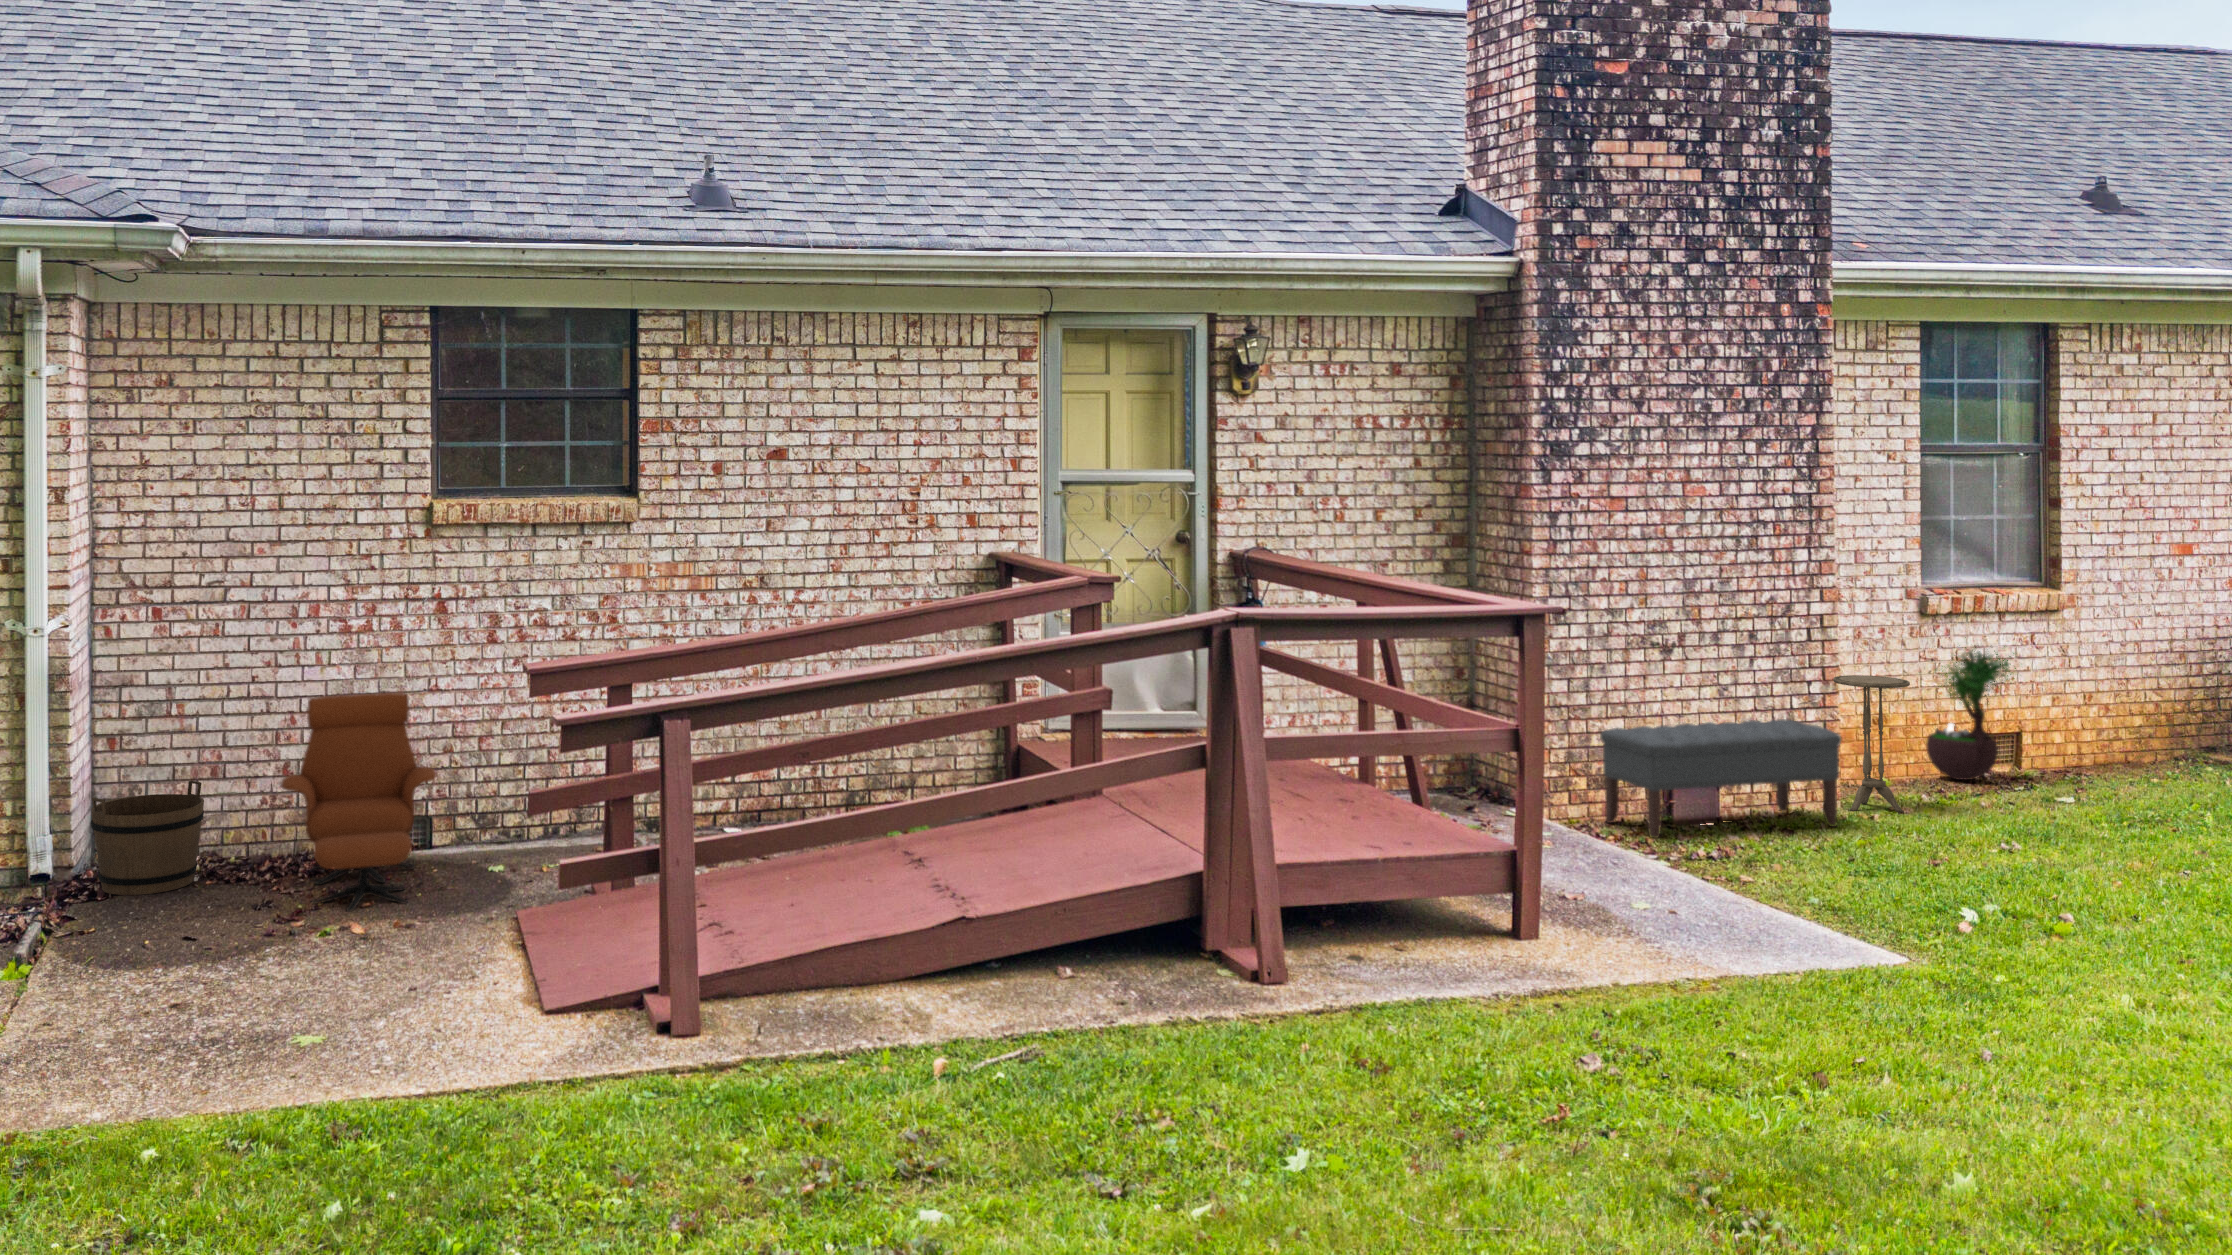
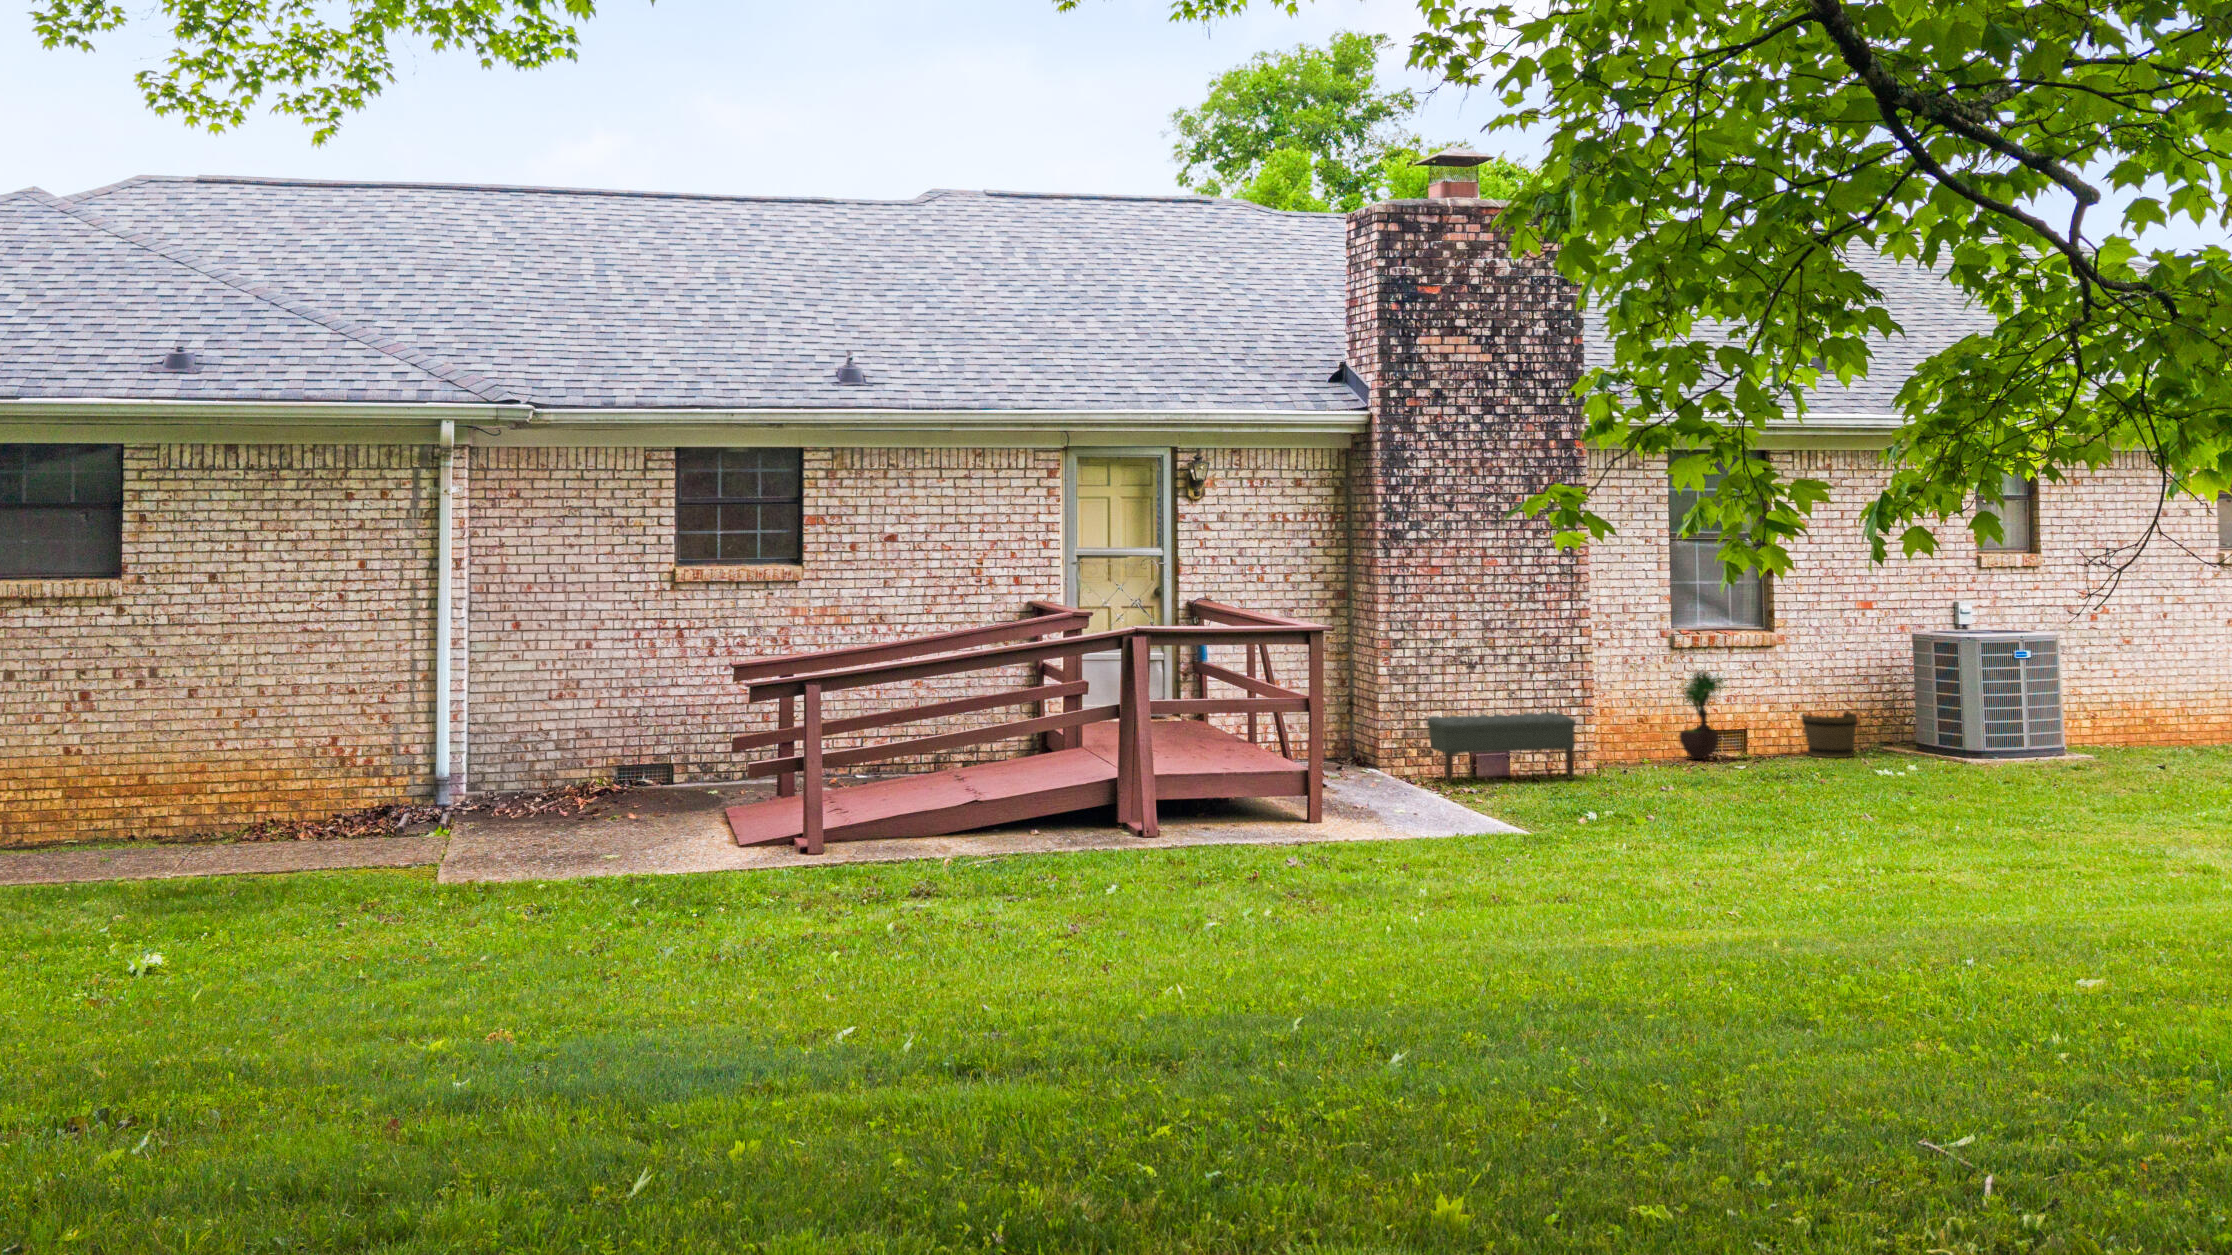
side table: present [1833,675,1910,812] -> none [1586,685,1633,774]
lounge chair: present [281,693,436,912] -> none [582,686,677,812]
bucket: present [91,781,204,895] -> present [1801,712,1857,758]

